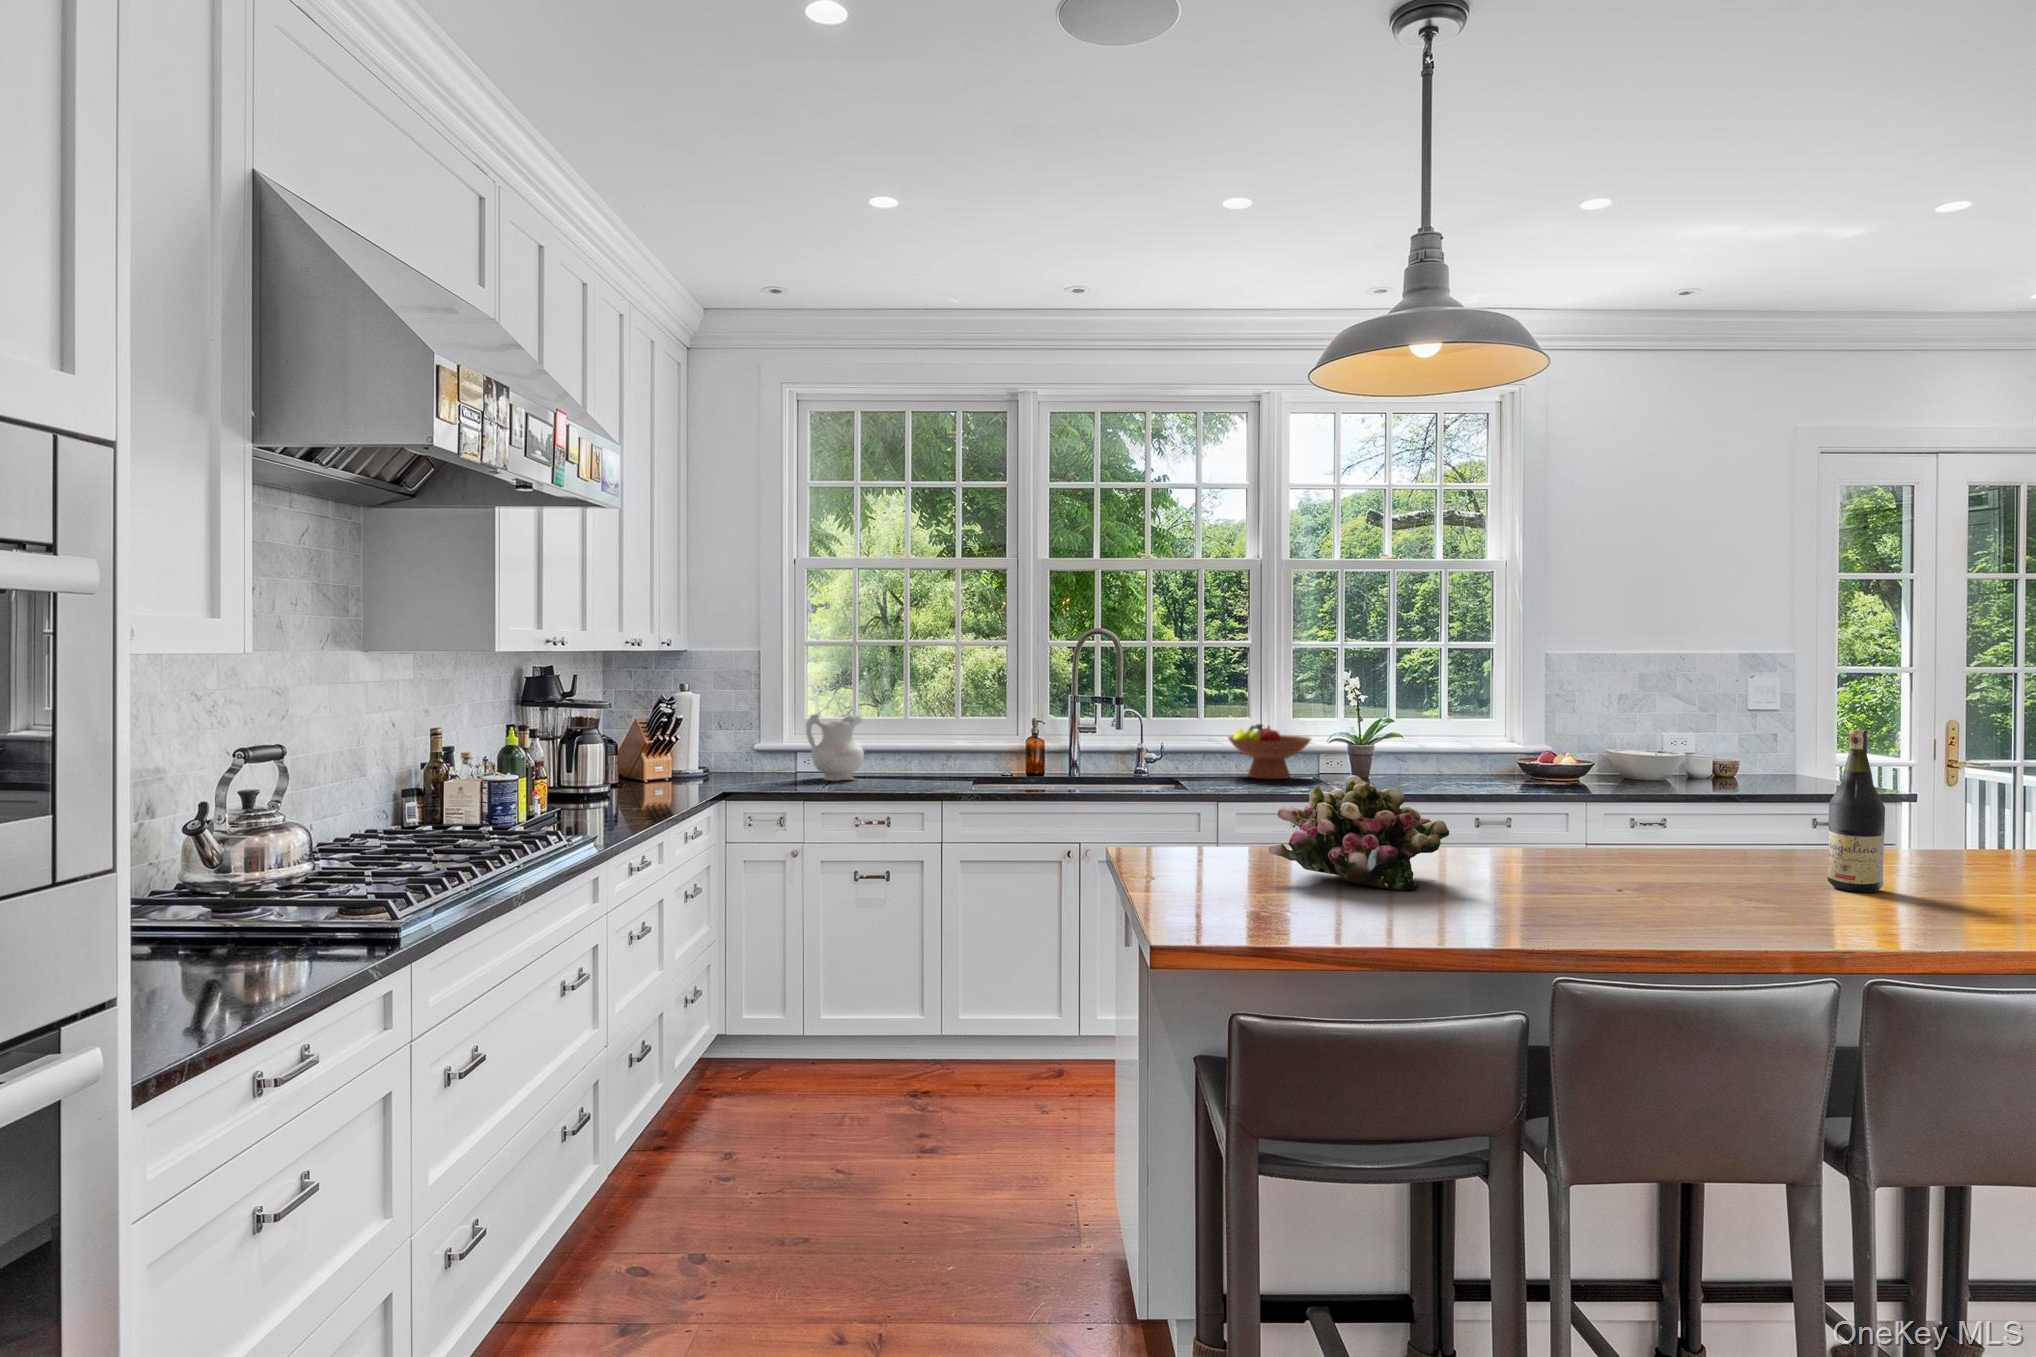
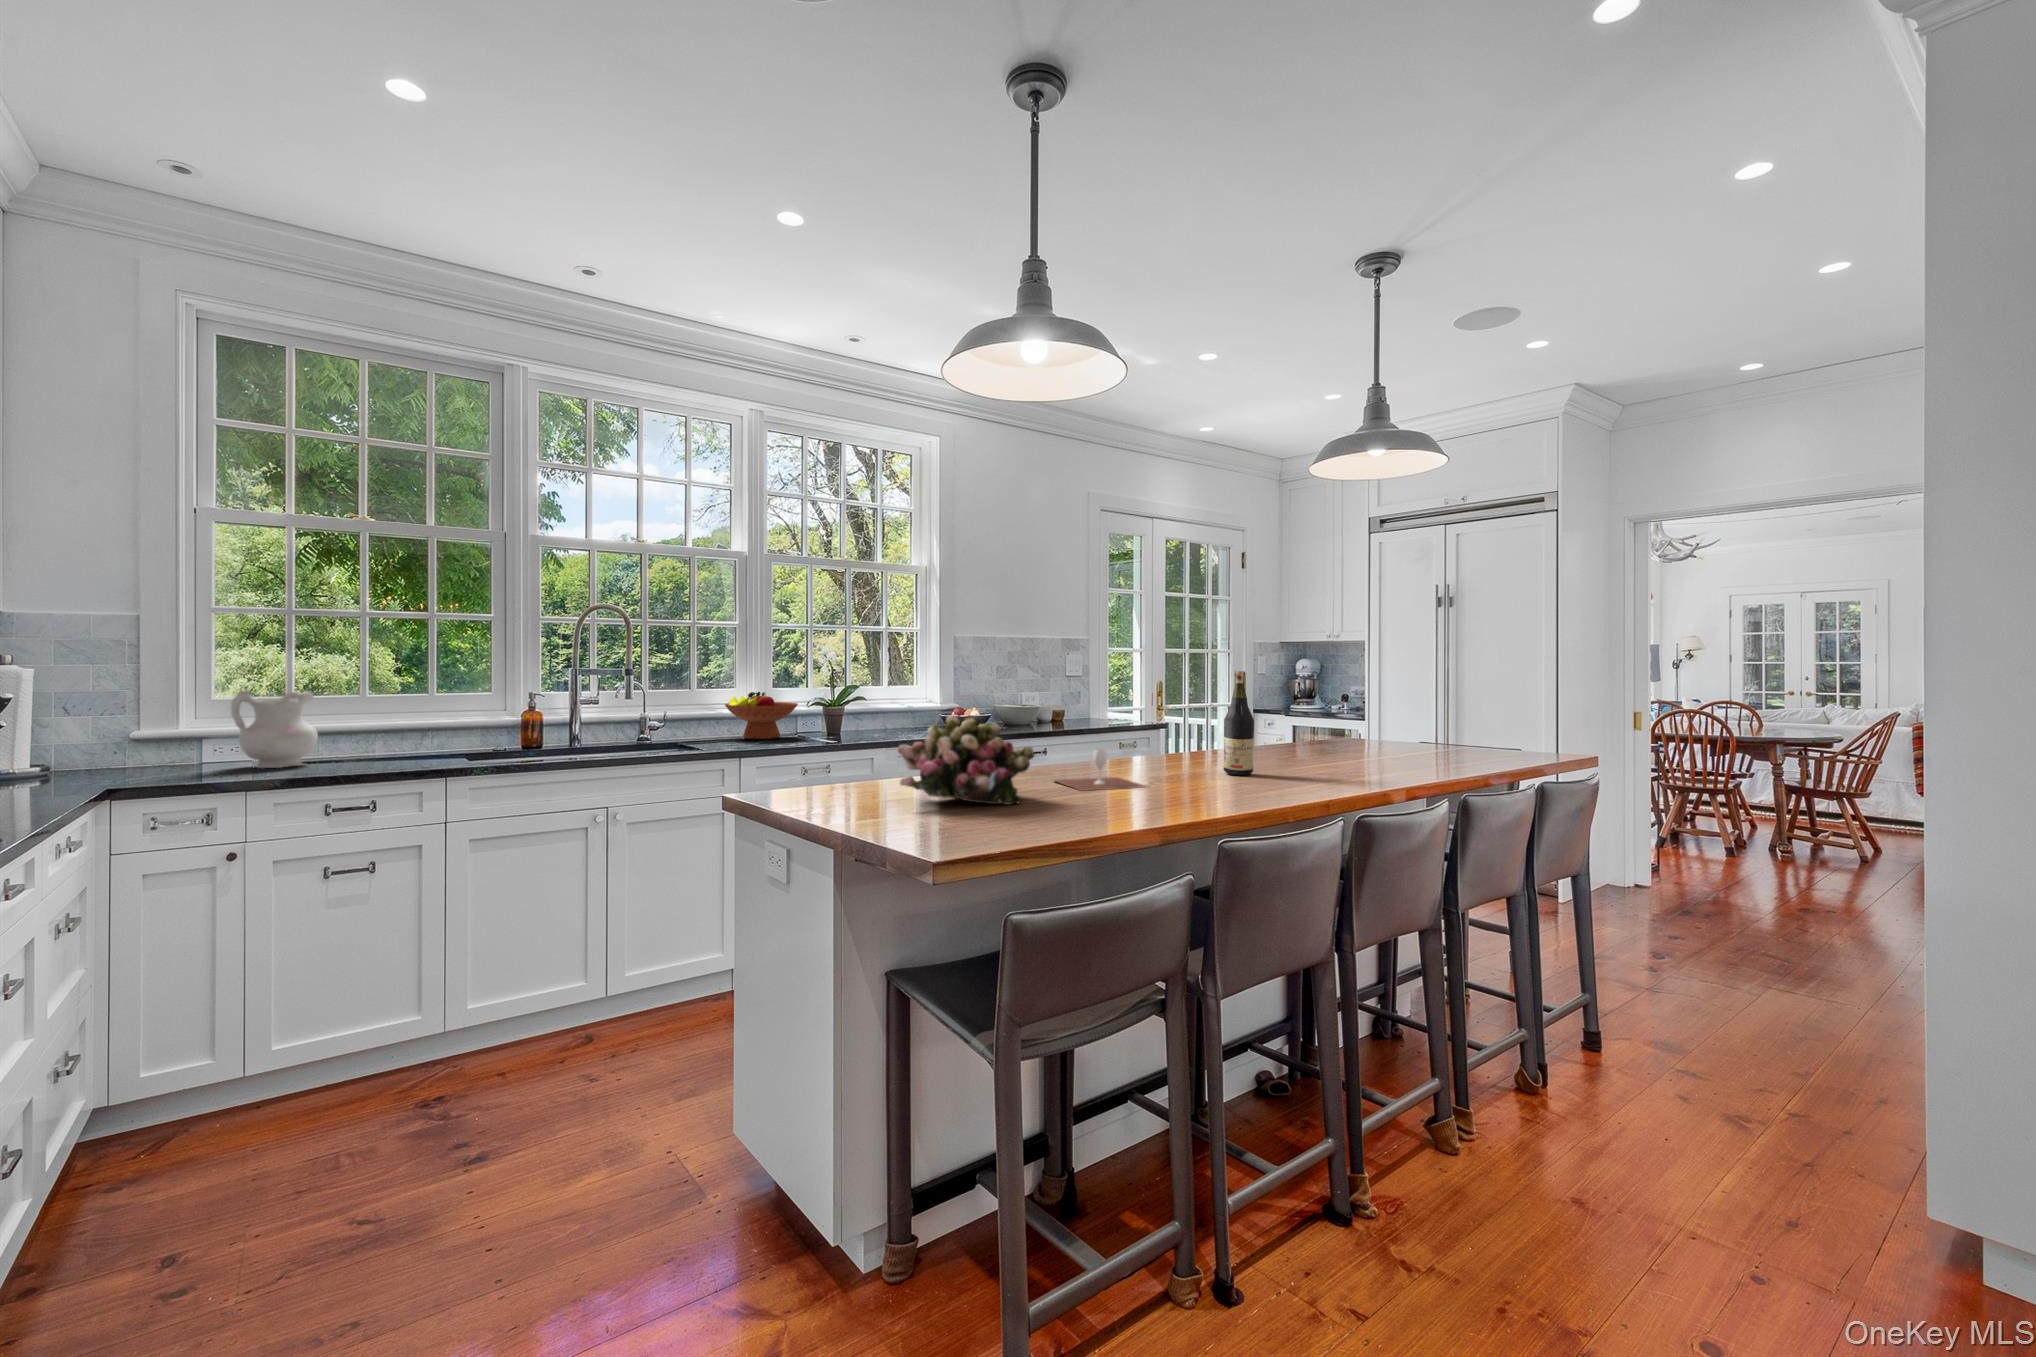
wine glass: none [1524,831,1653,892] -> present [1055,749,1146,791]

